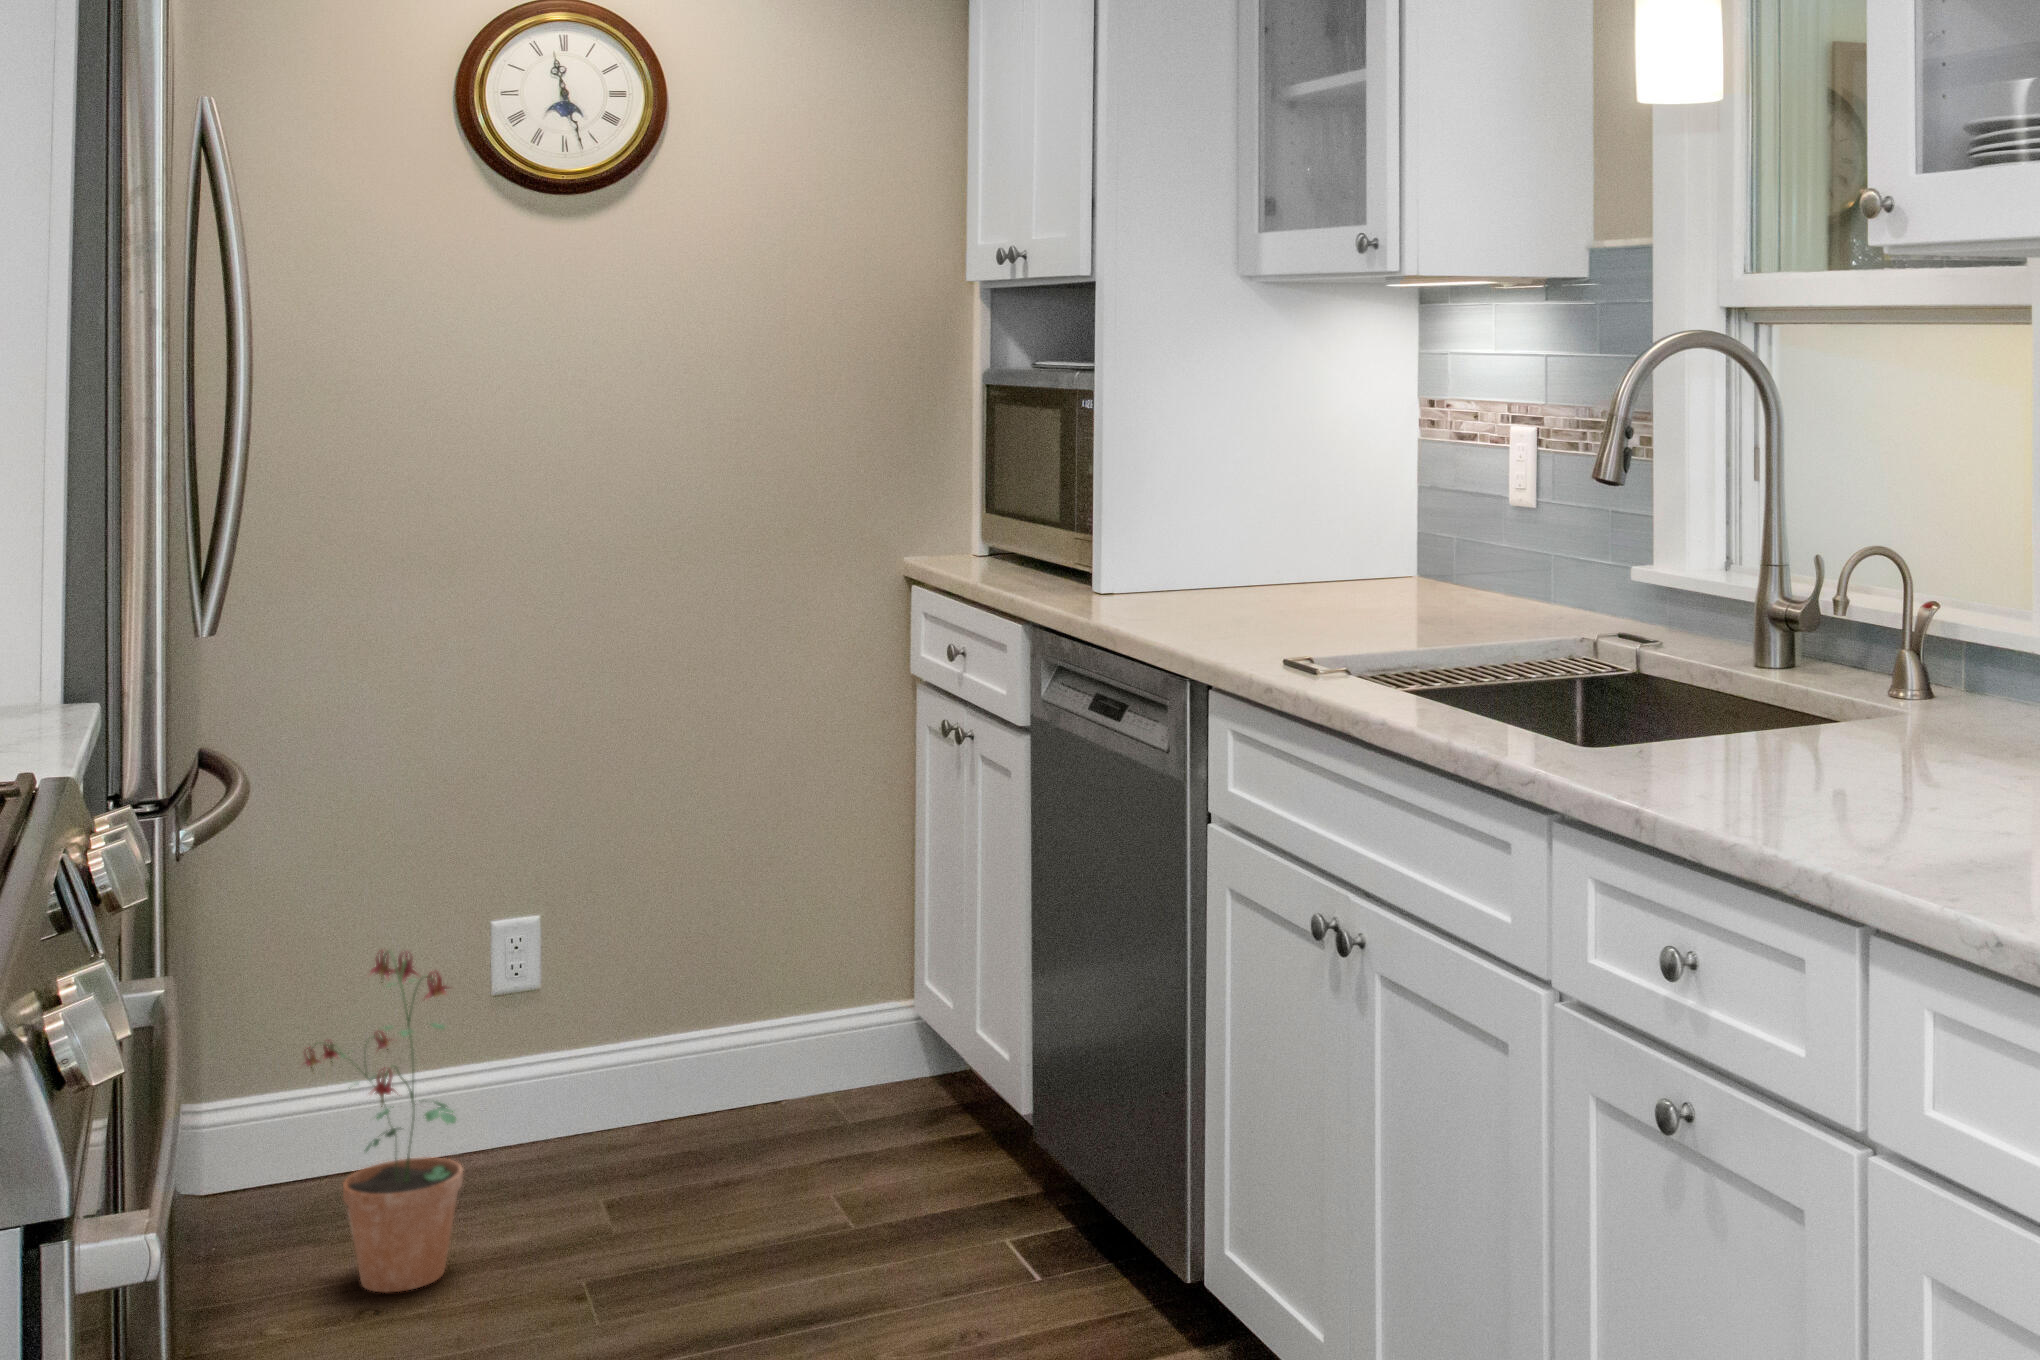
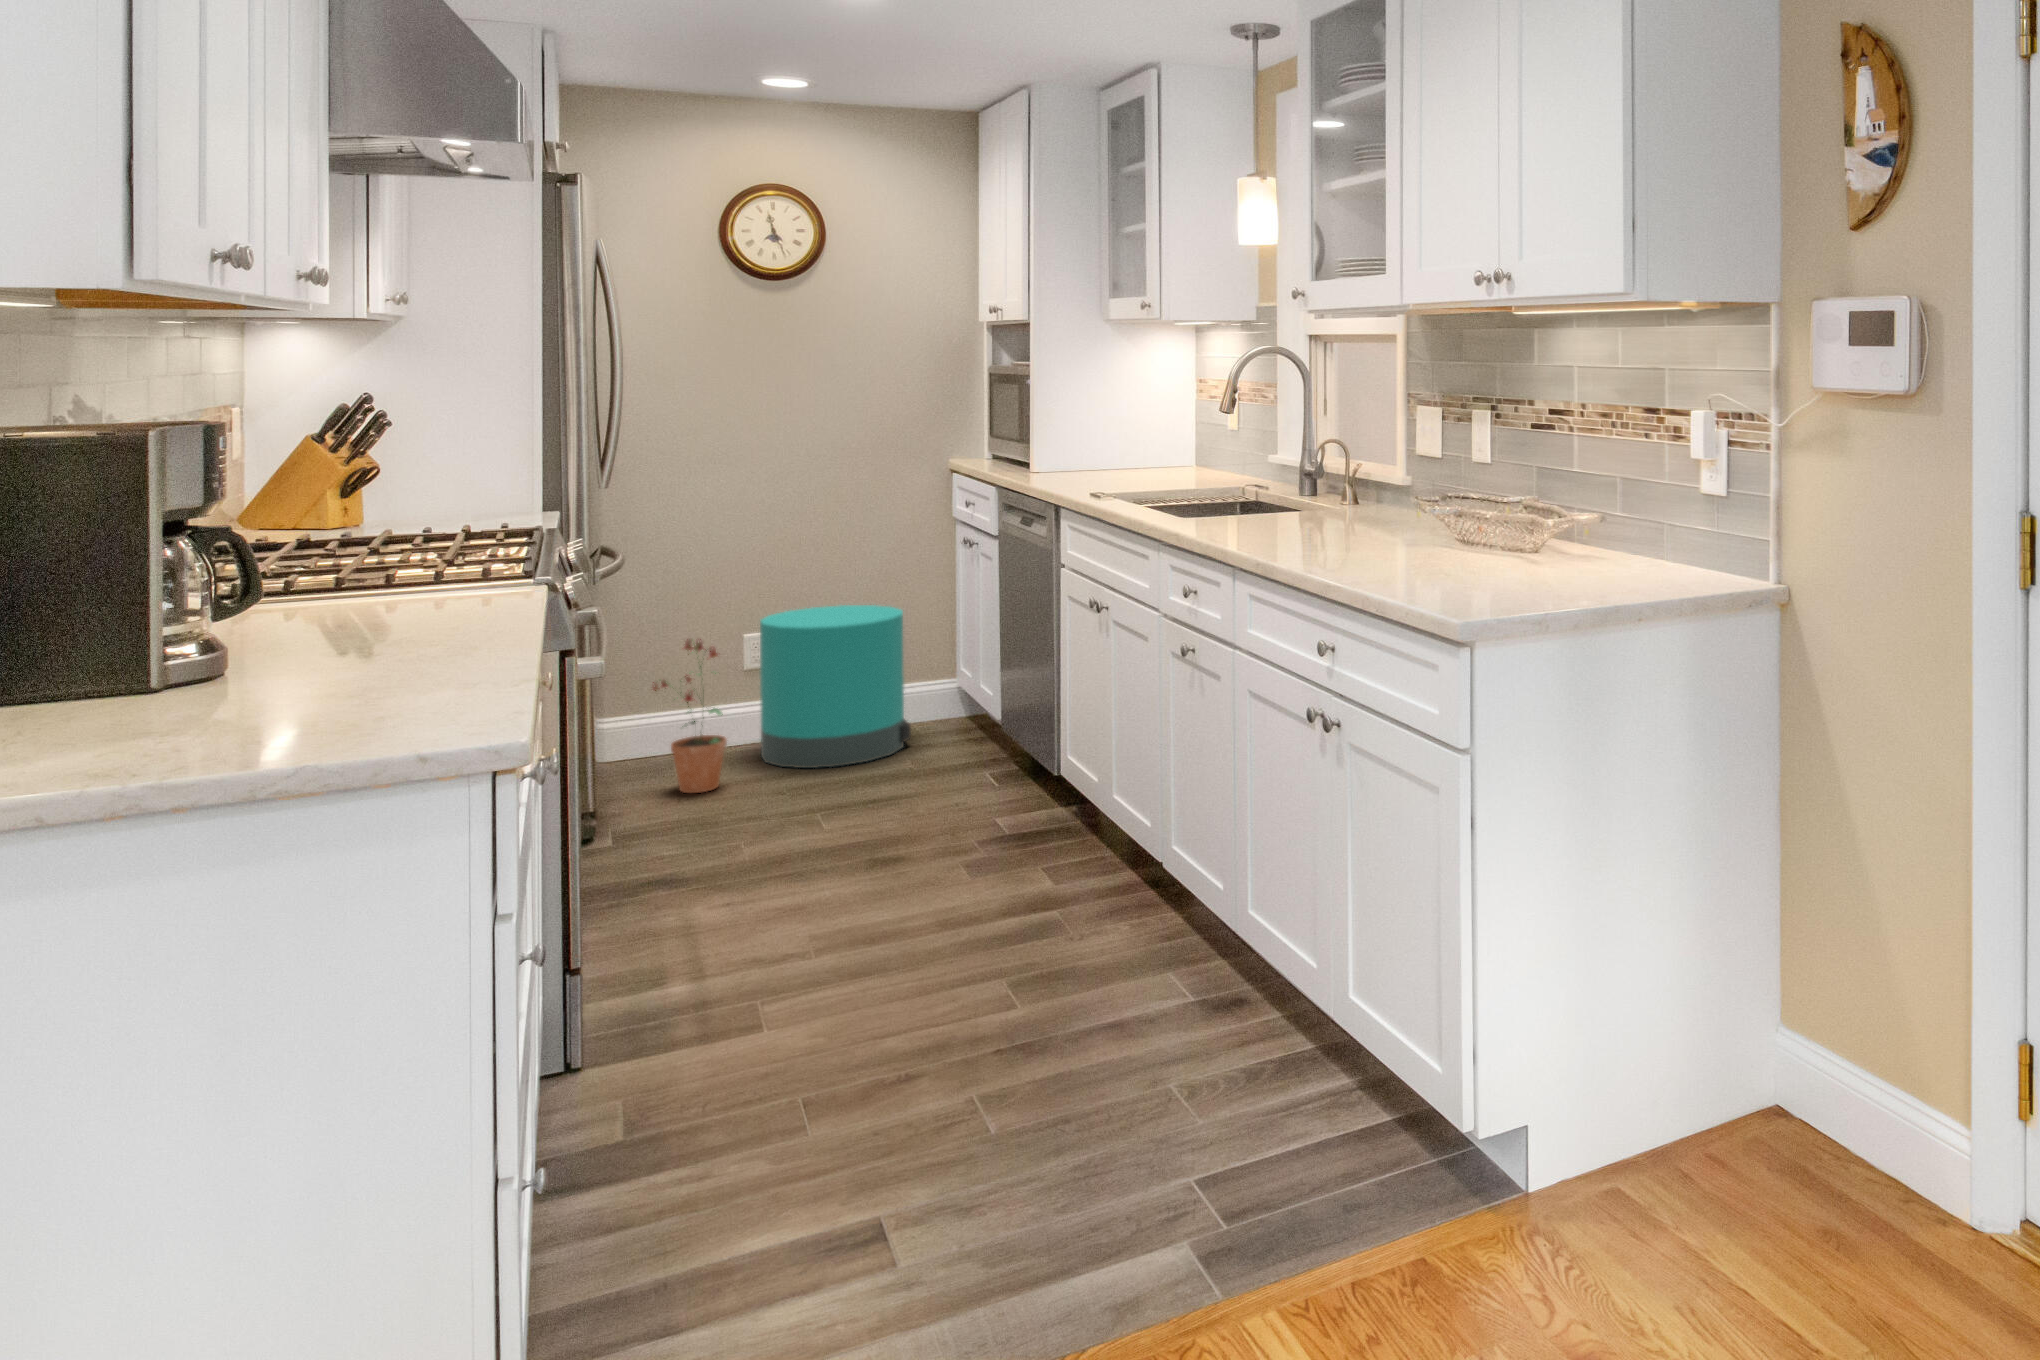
trash can: none [528,860,837,1220] -> present [760,605,911,768]

